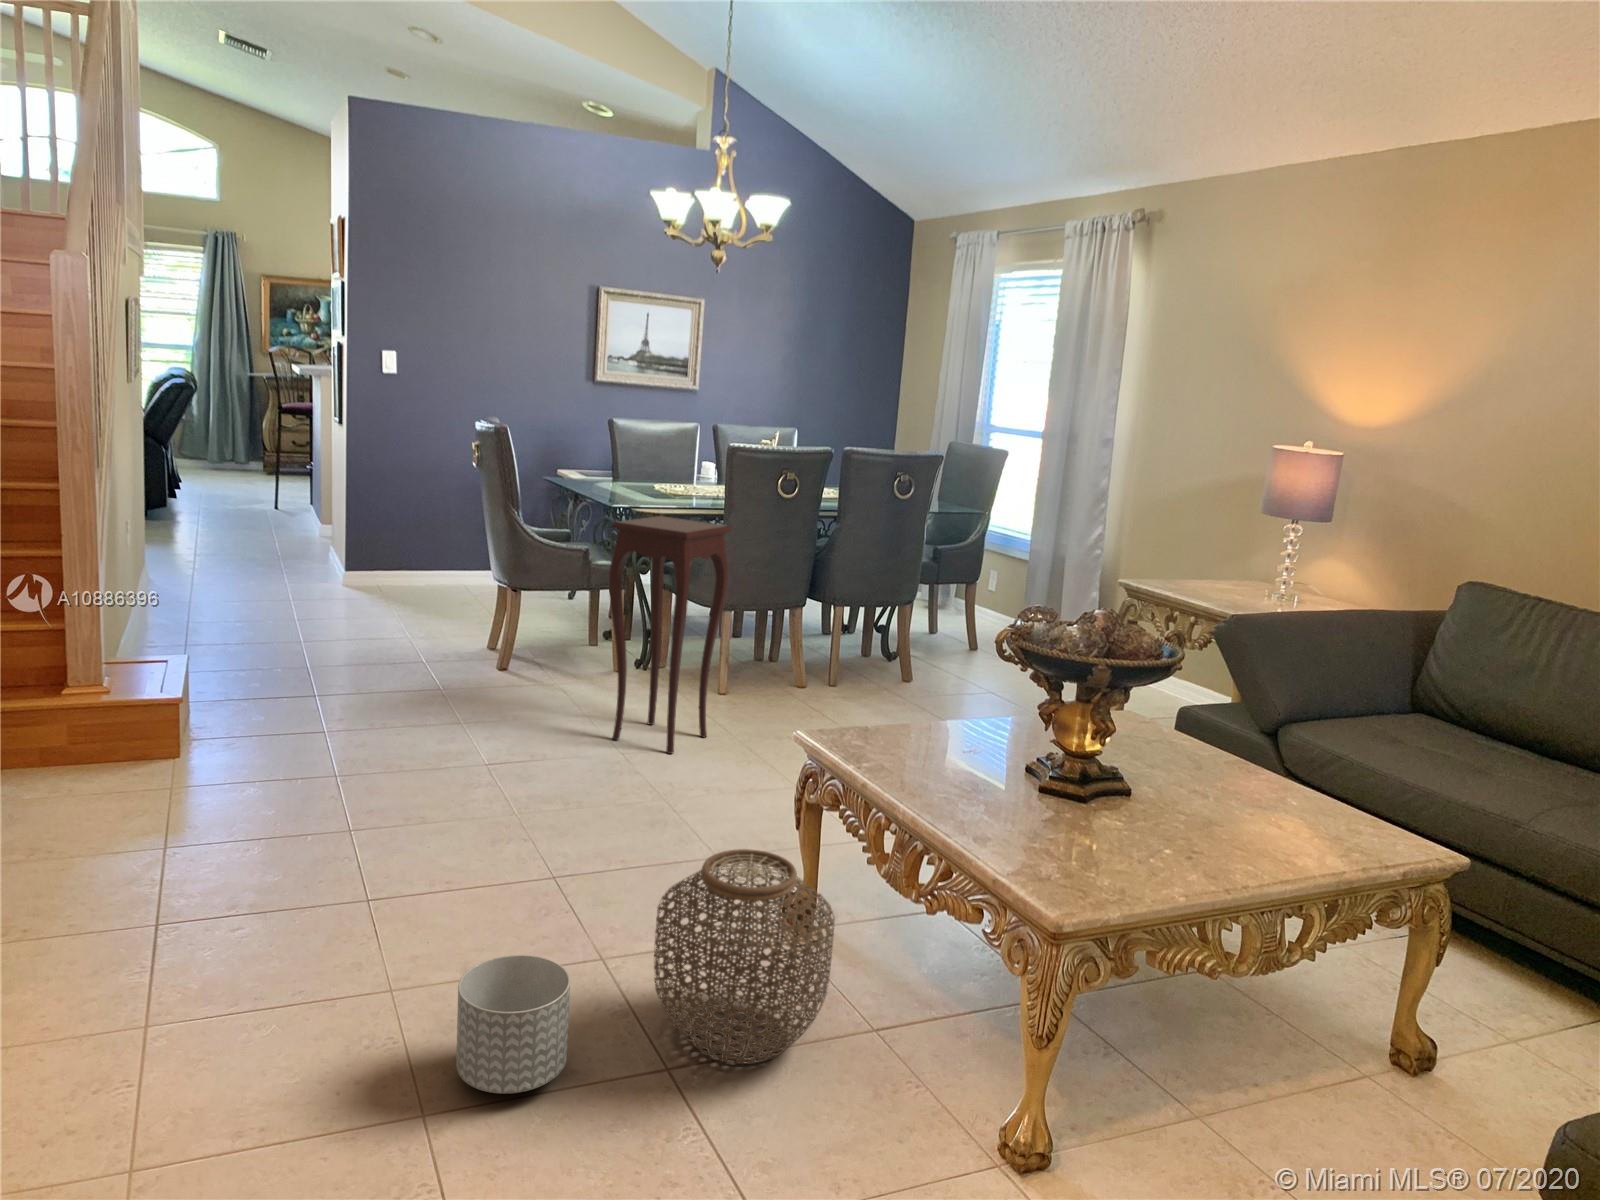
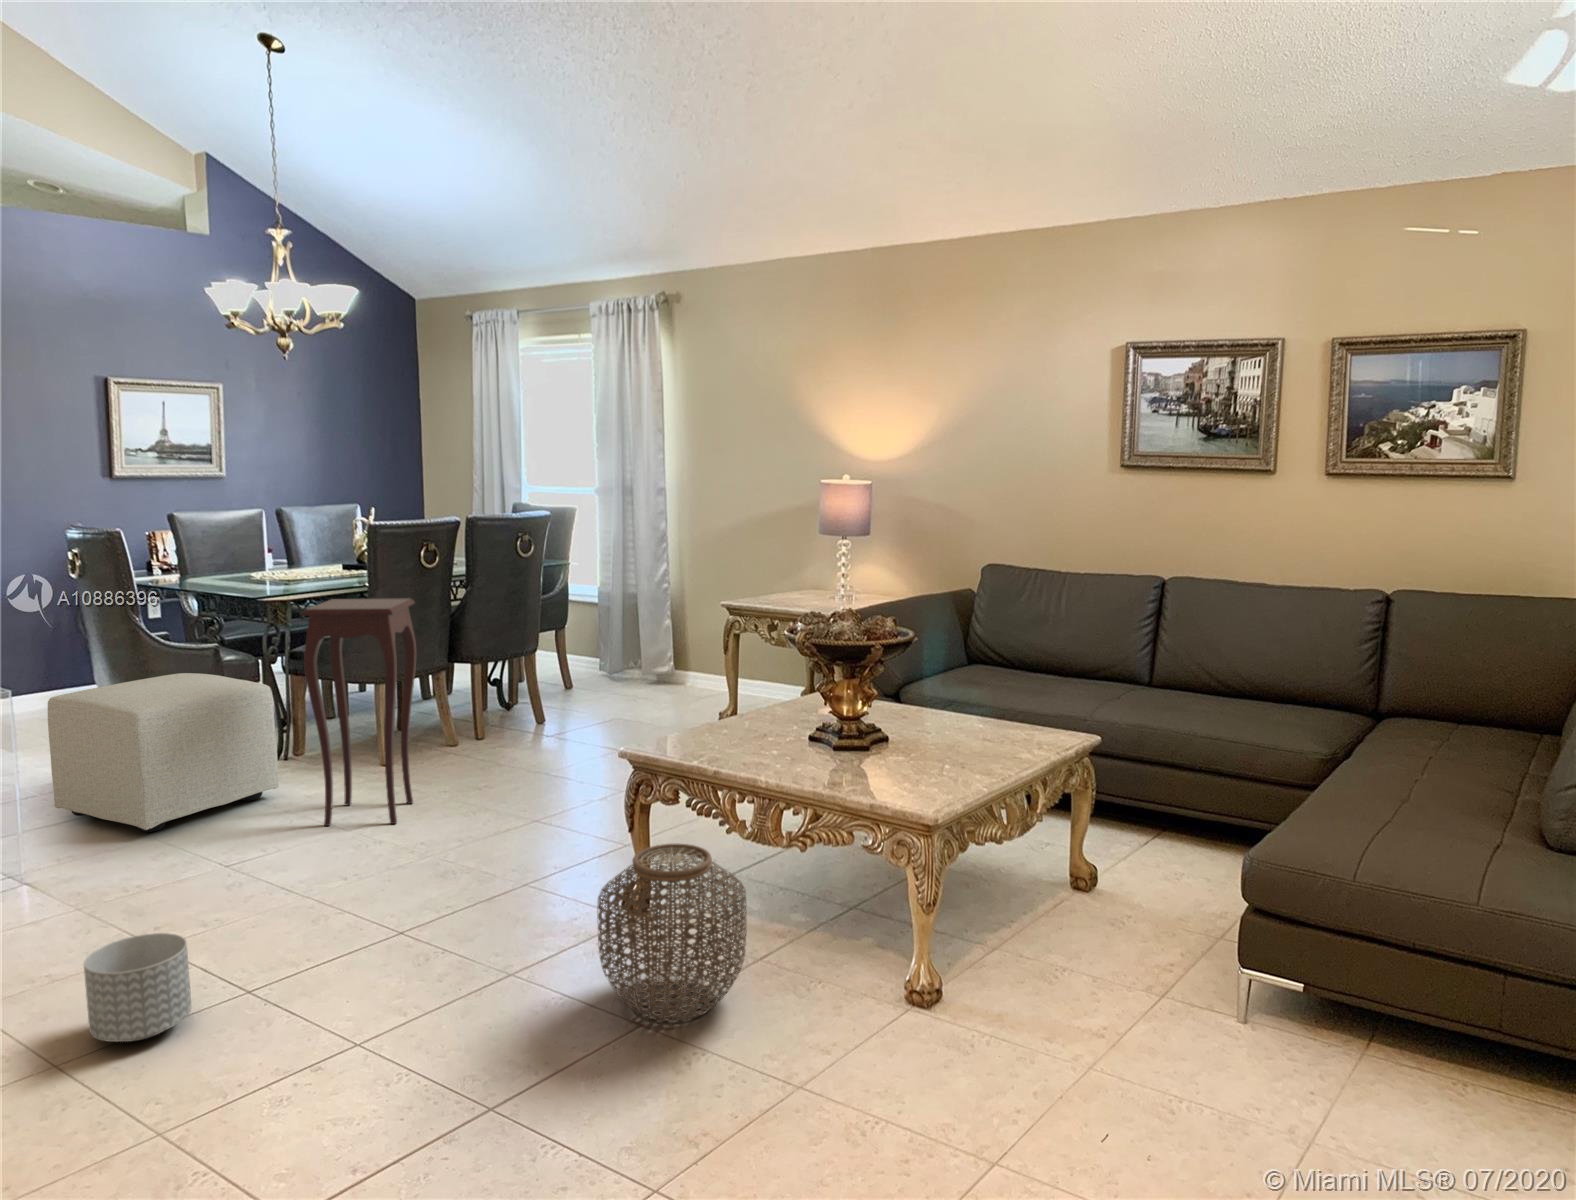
ottoman: none [434,569,609,709] -> present [48,673,279,832]
planter: present [456,955,570,1094] -> present [84,933,192,1042]

